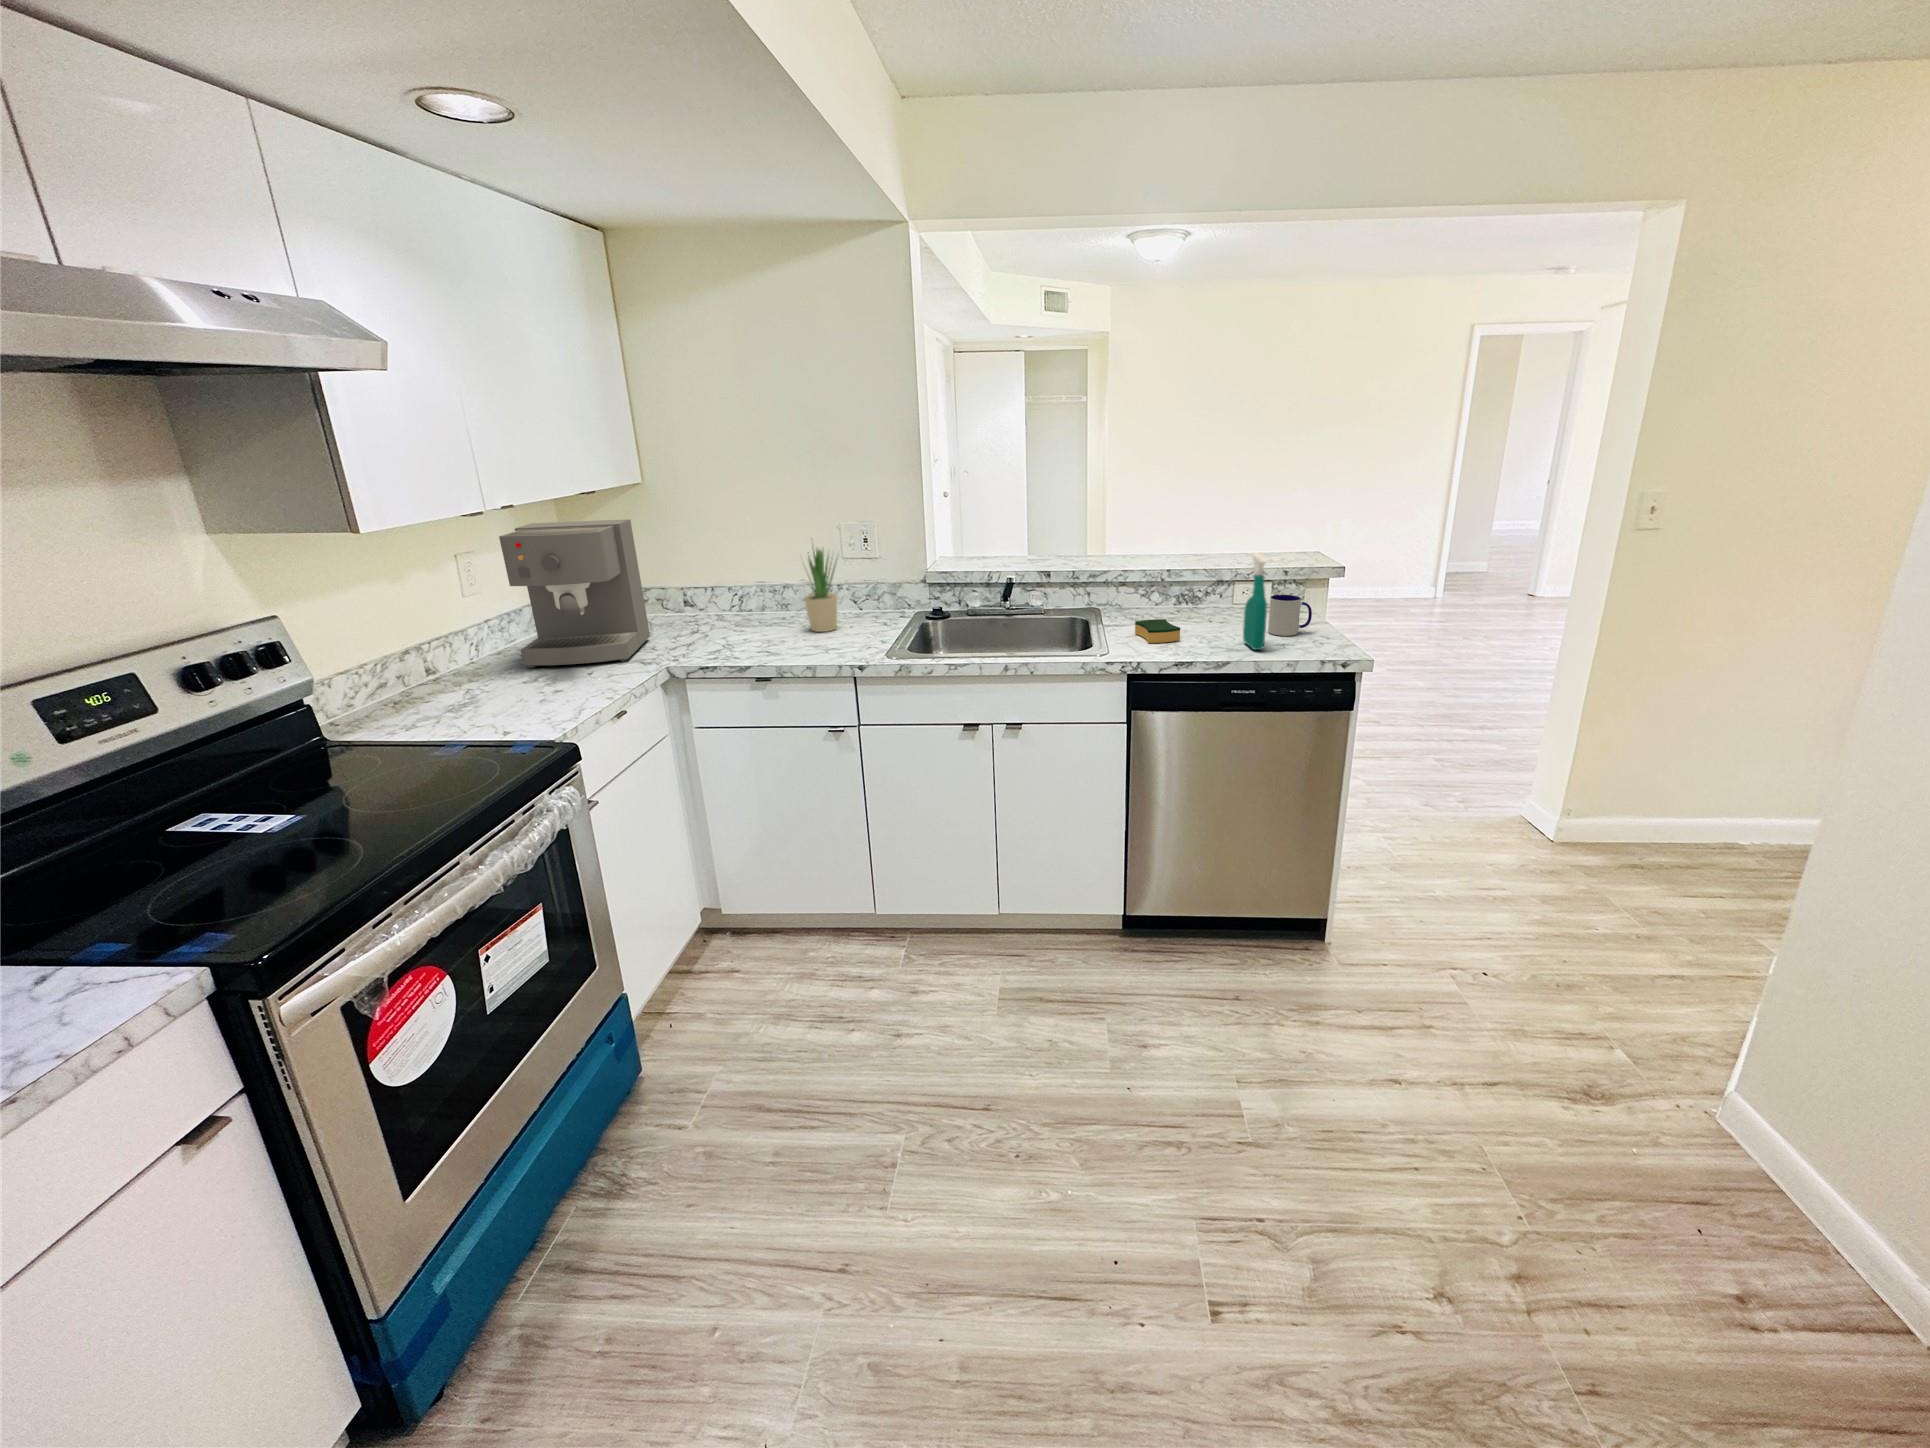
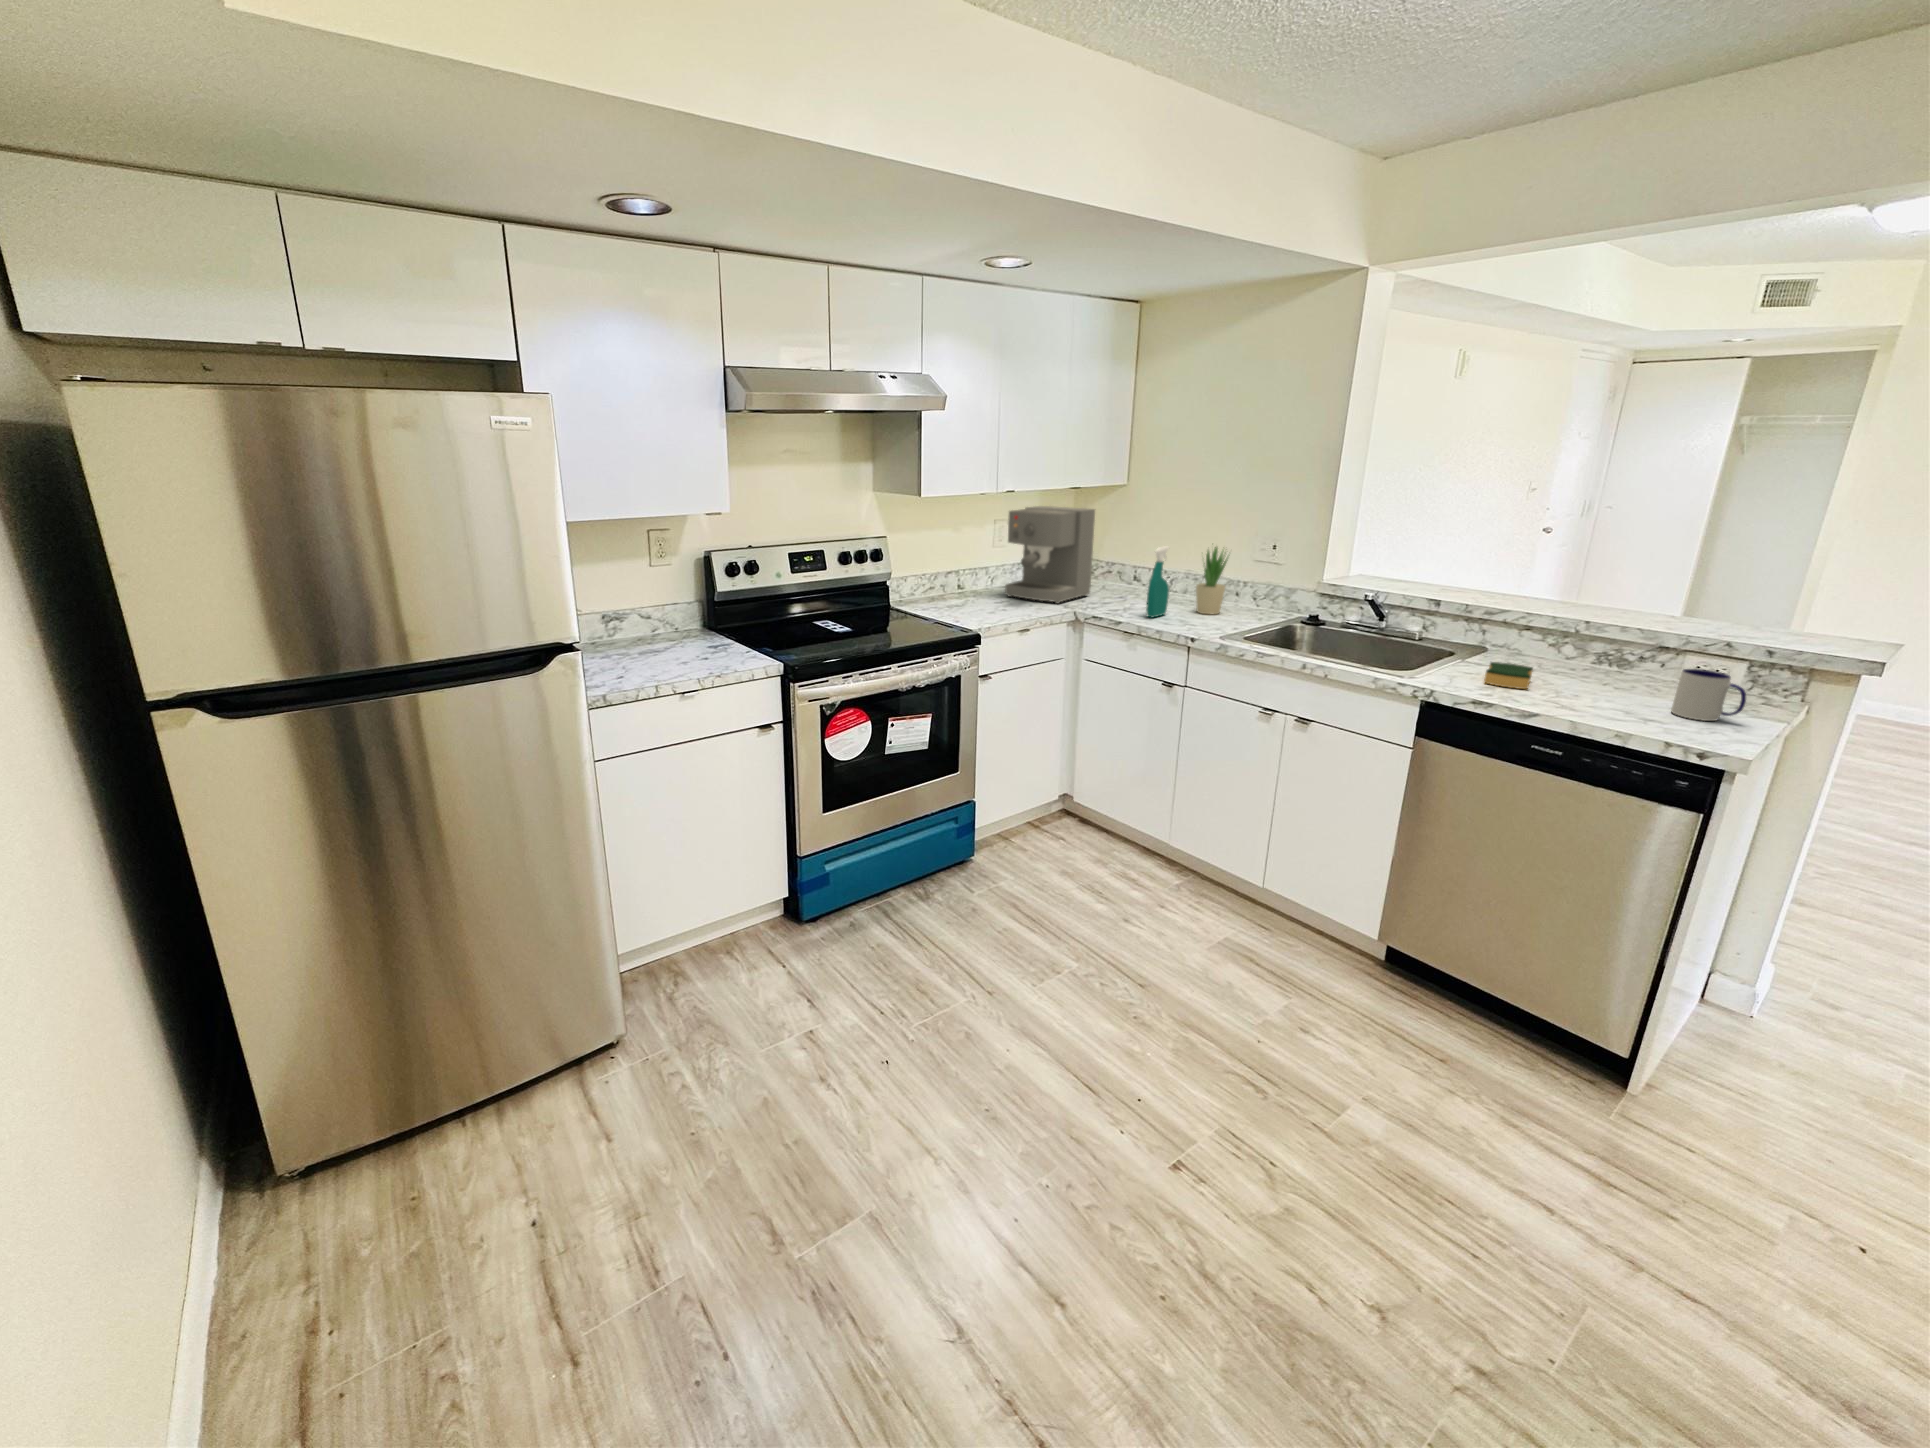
spray bottle: present [1243,553,1267,650] -> present [1146,546,1169,617]

